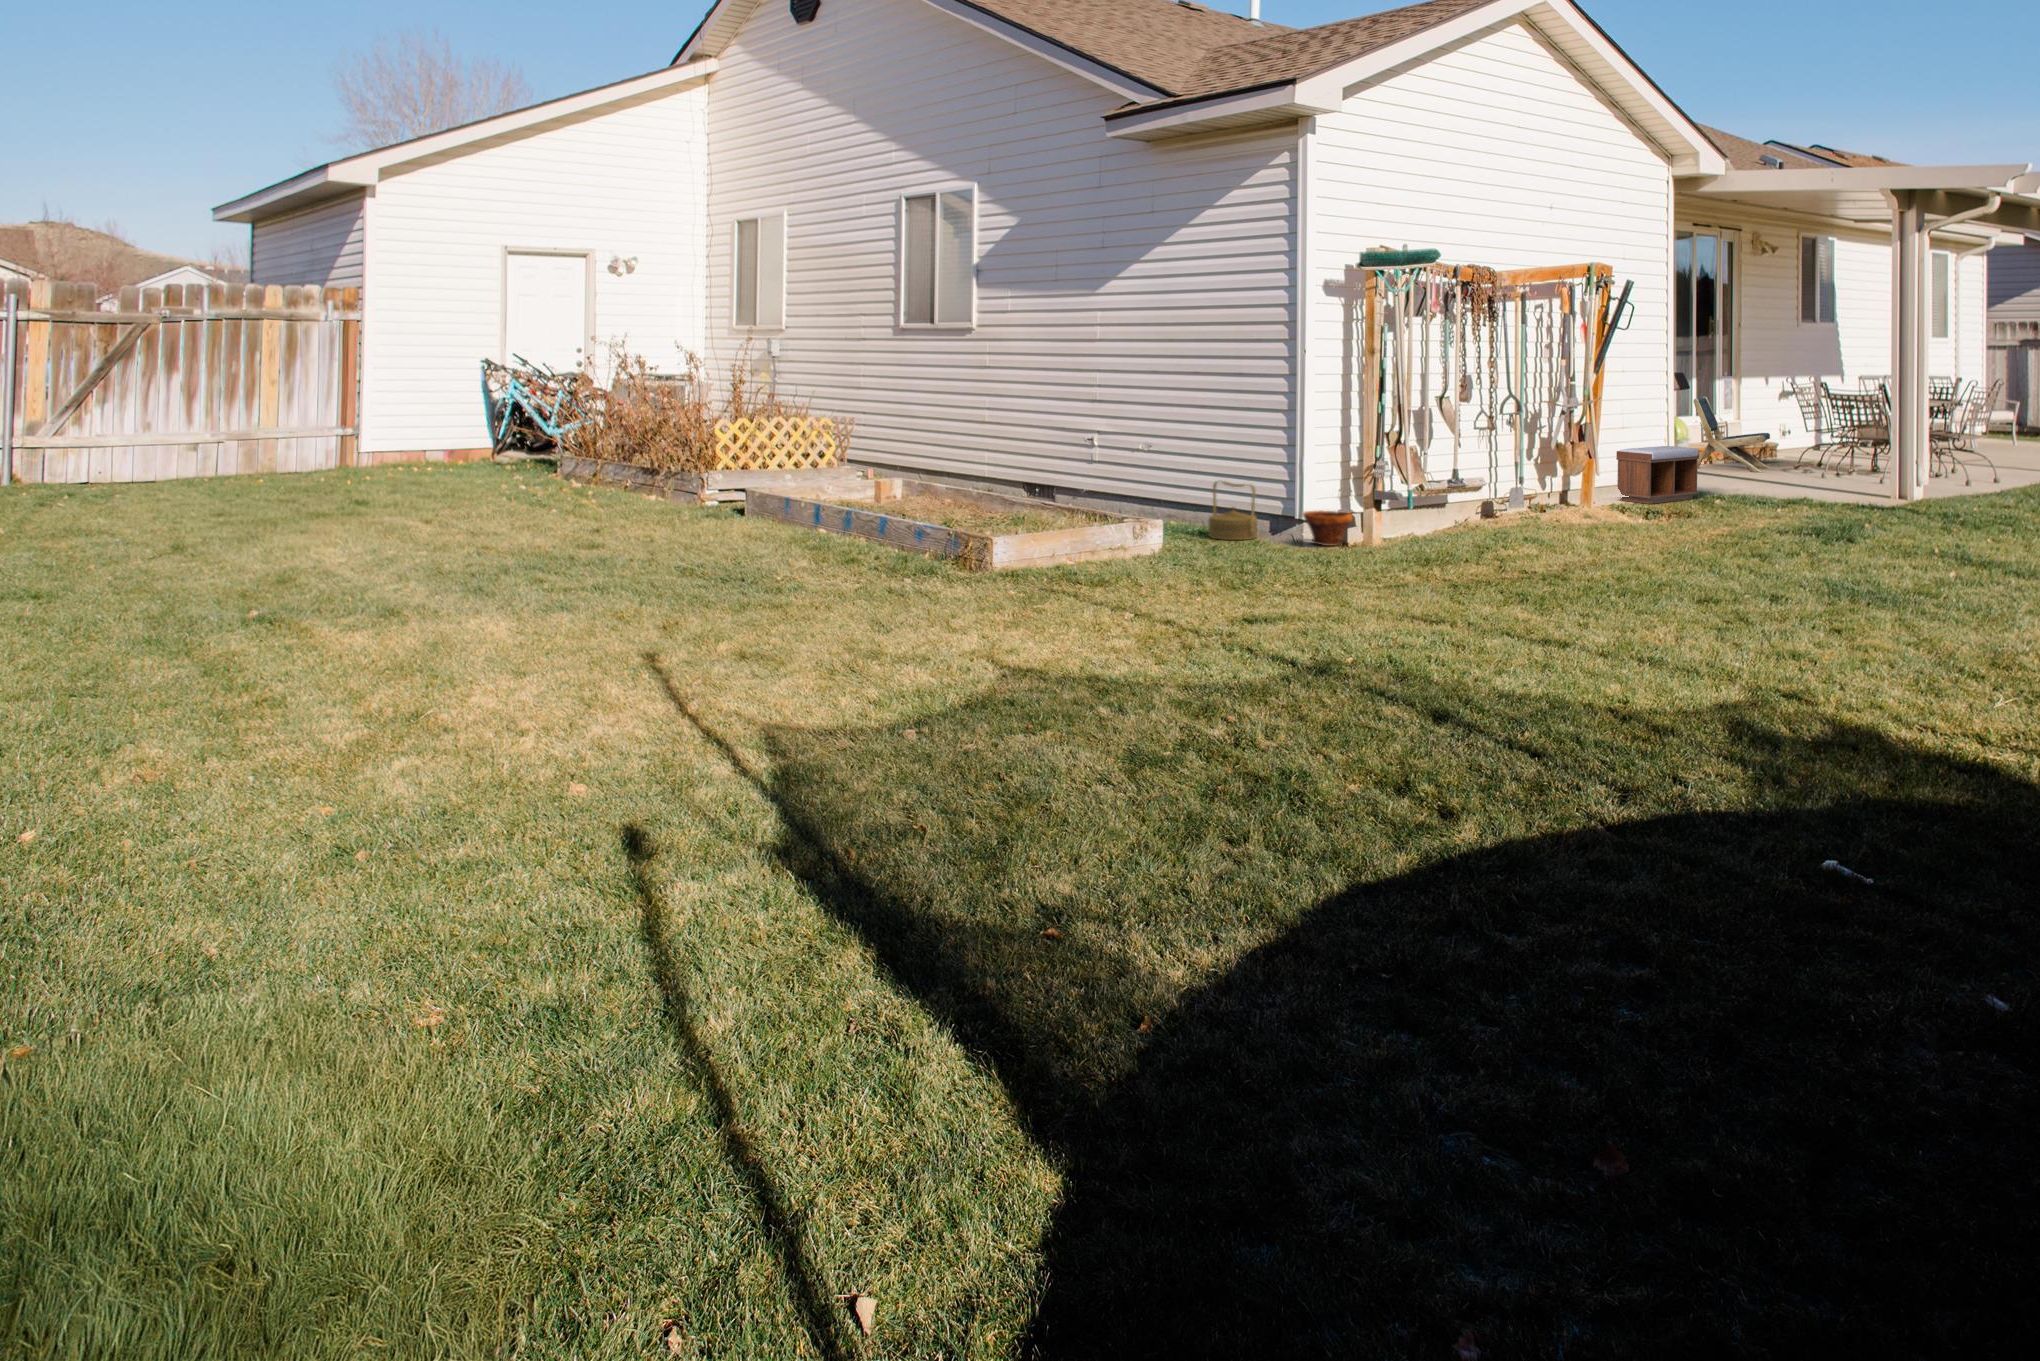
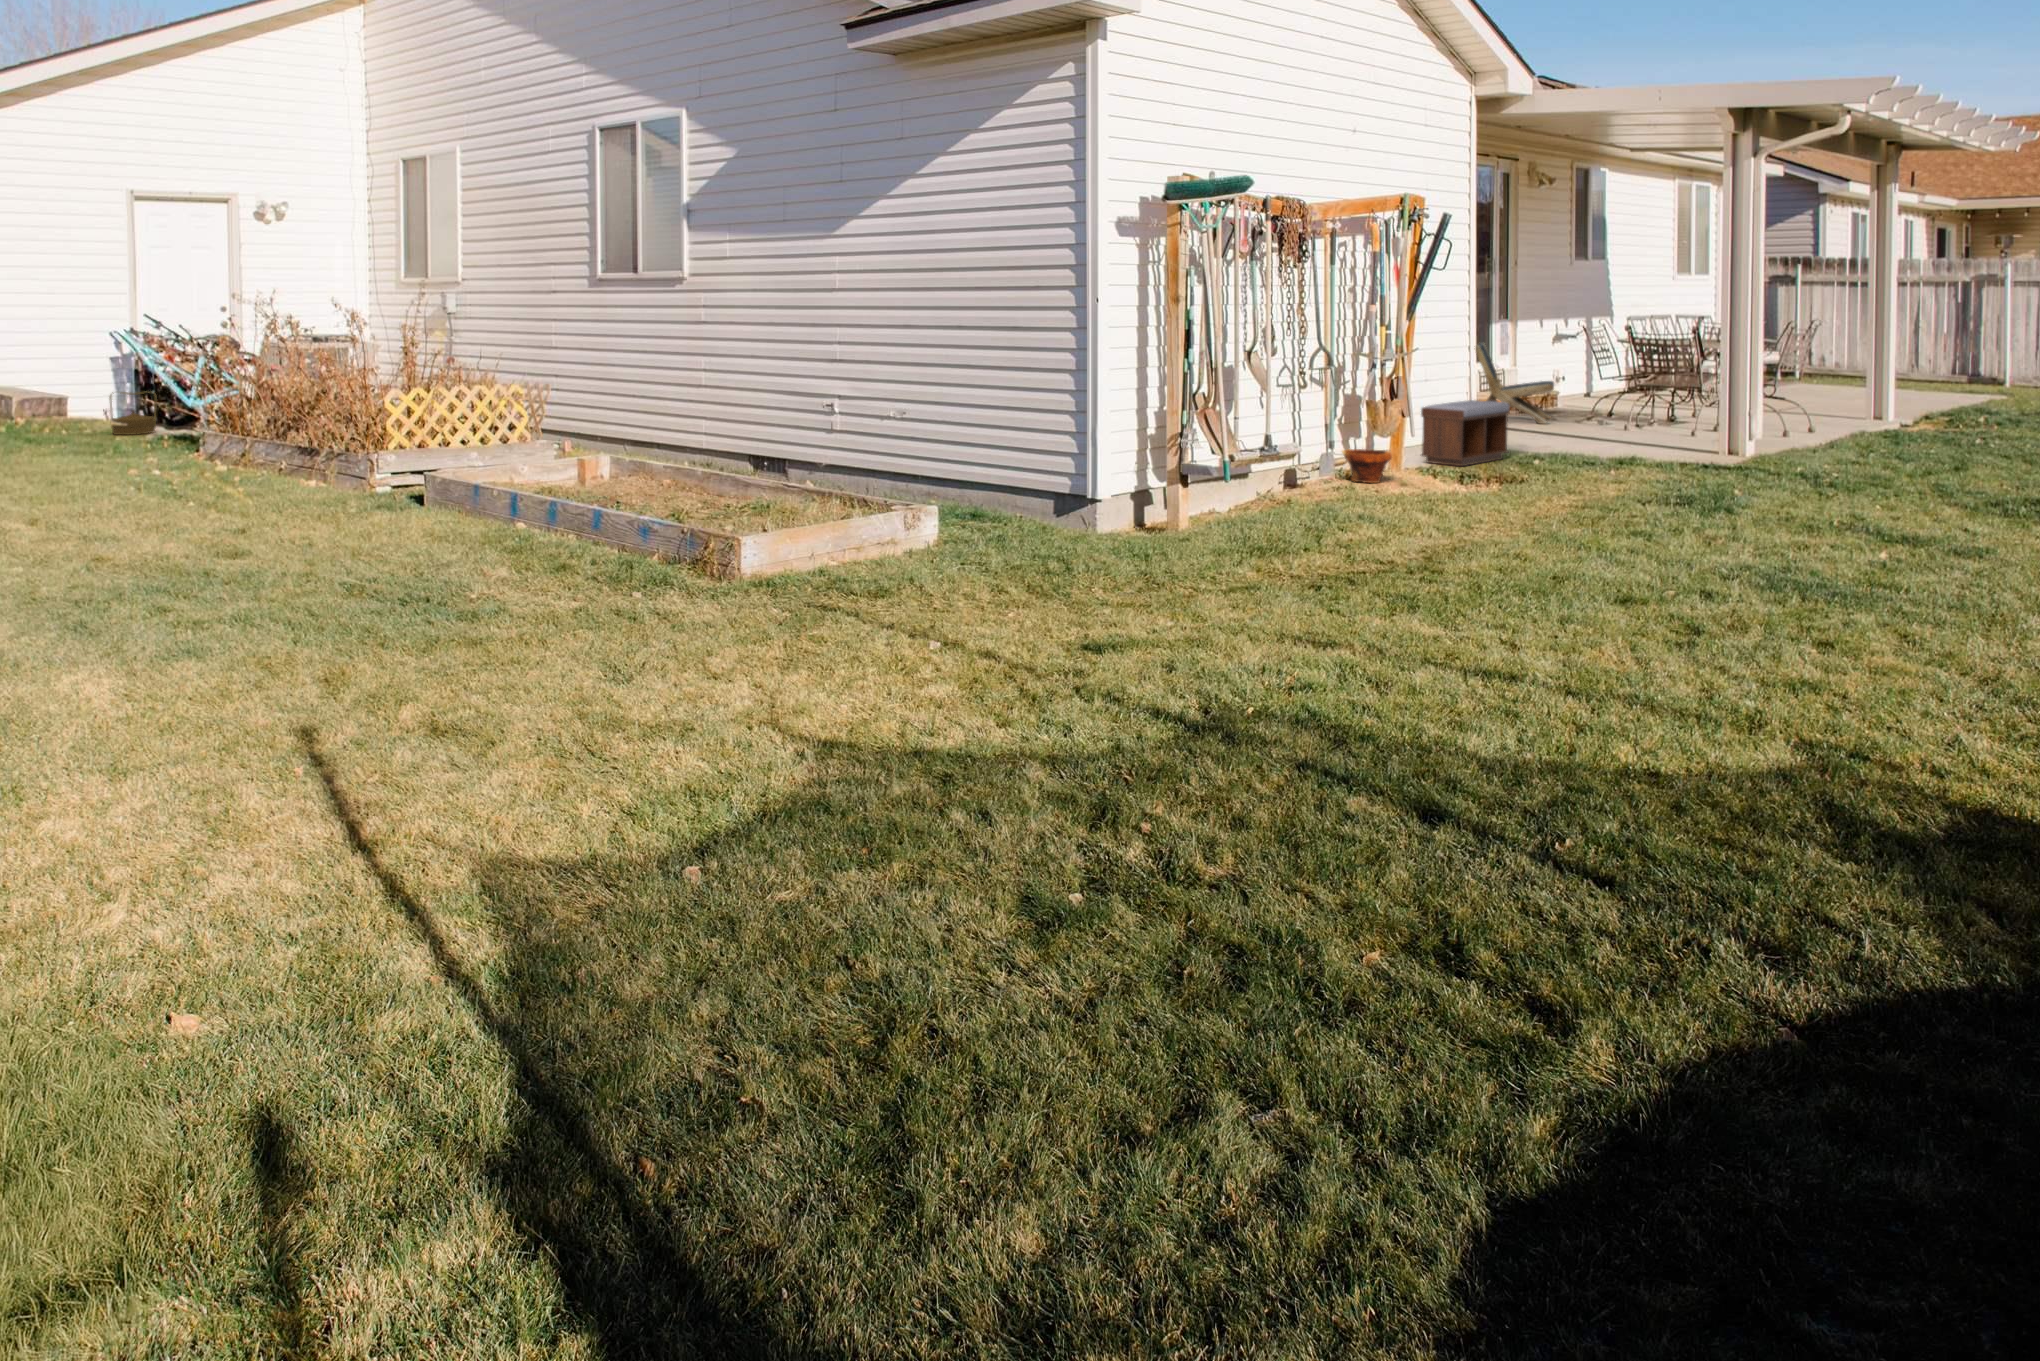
woven basket: present [1208,481,1258,540] -> present [109,391,157,435]
planter: present [1303,510,1352,546] -> present [1342,449,1392,483]

